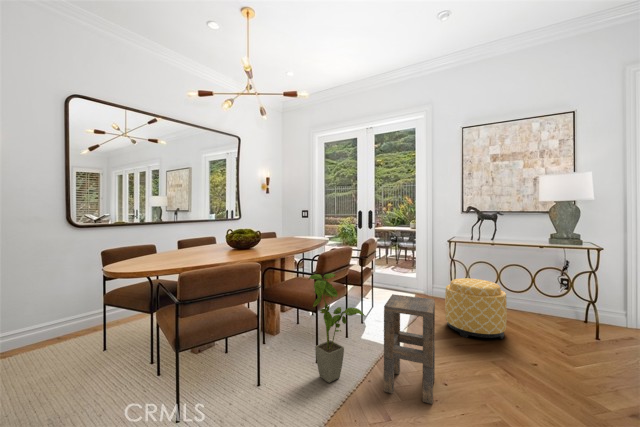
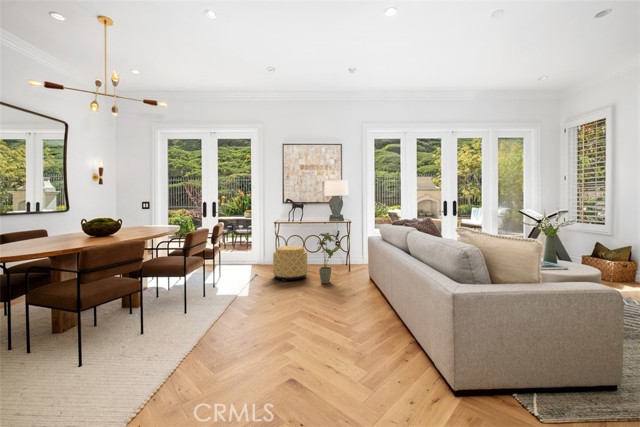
house plant: present [309,273,365,383] -> present [317,233,341,284]
side table: present [384,294,435,404] -> none [240,255,269,312]

